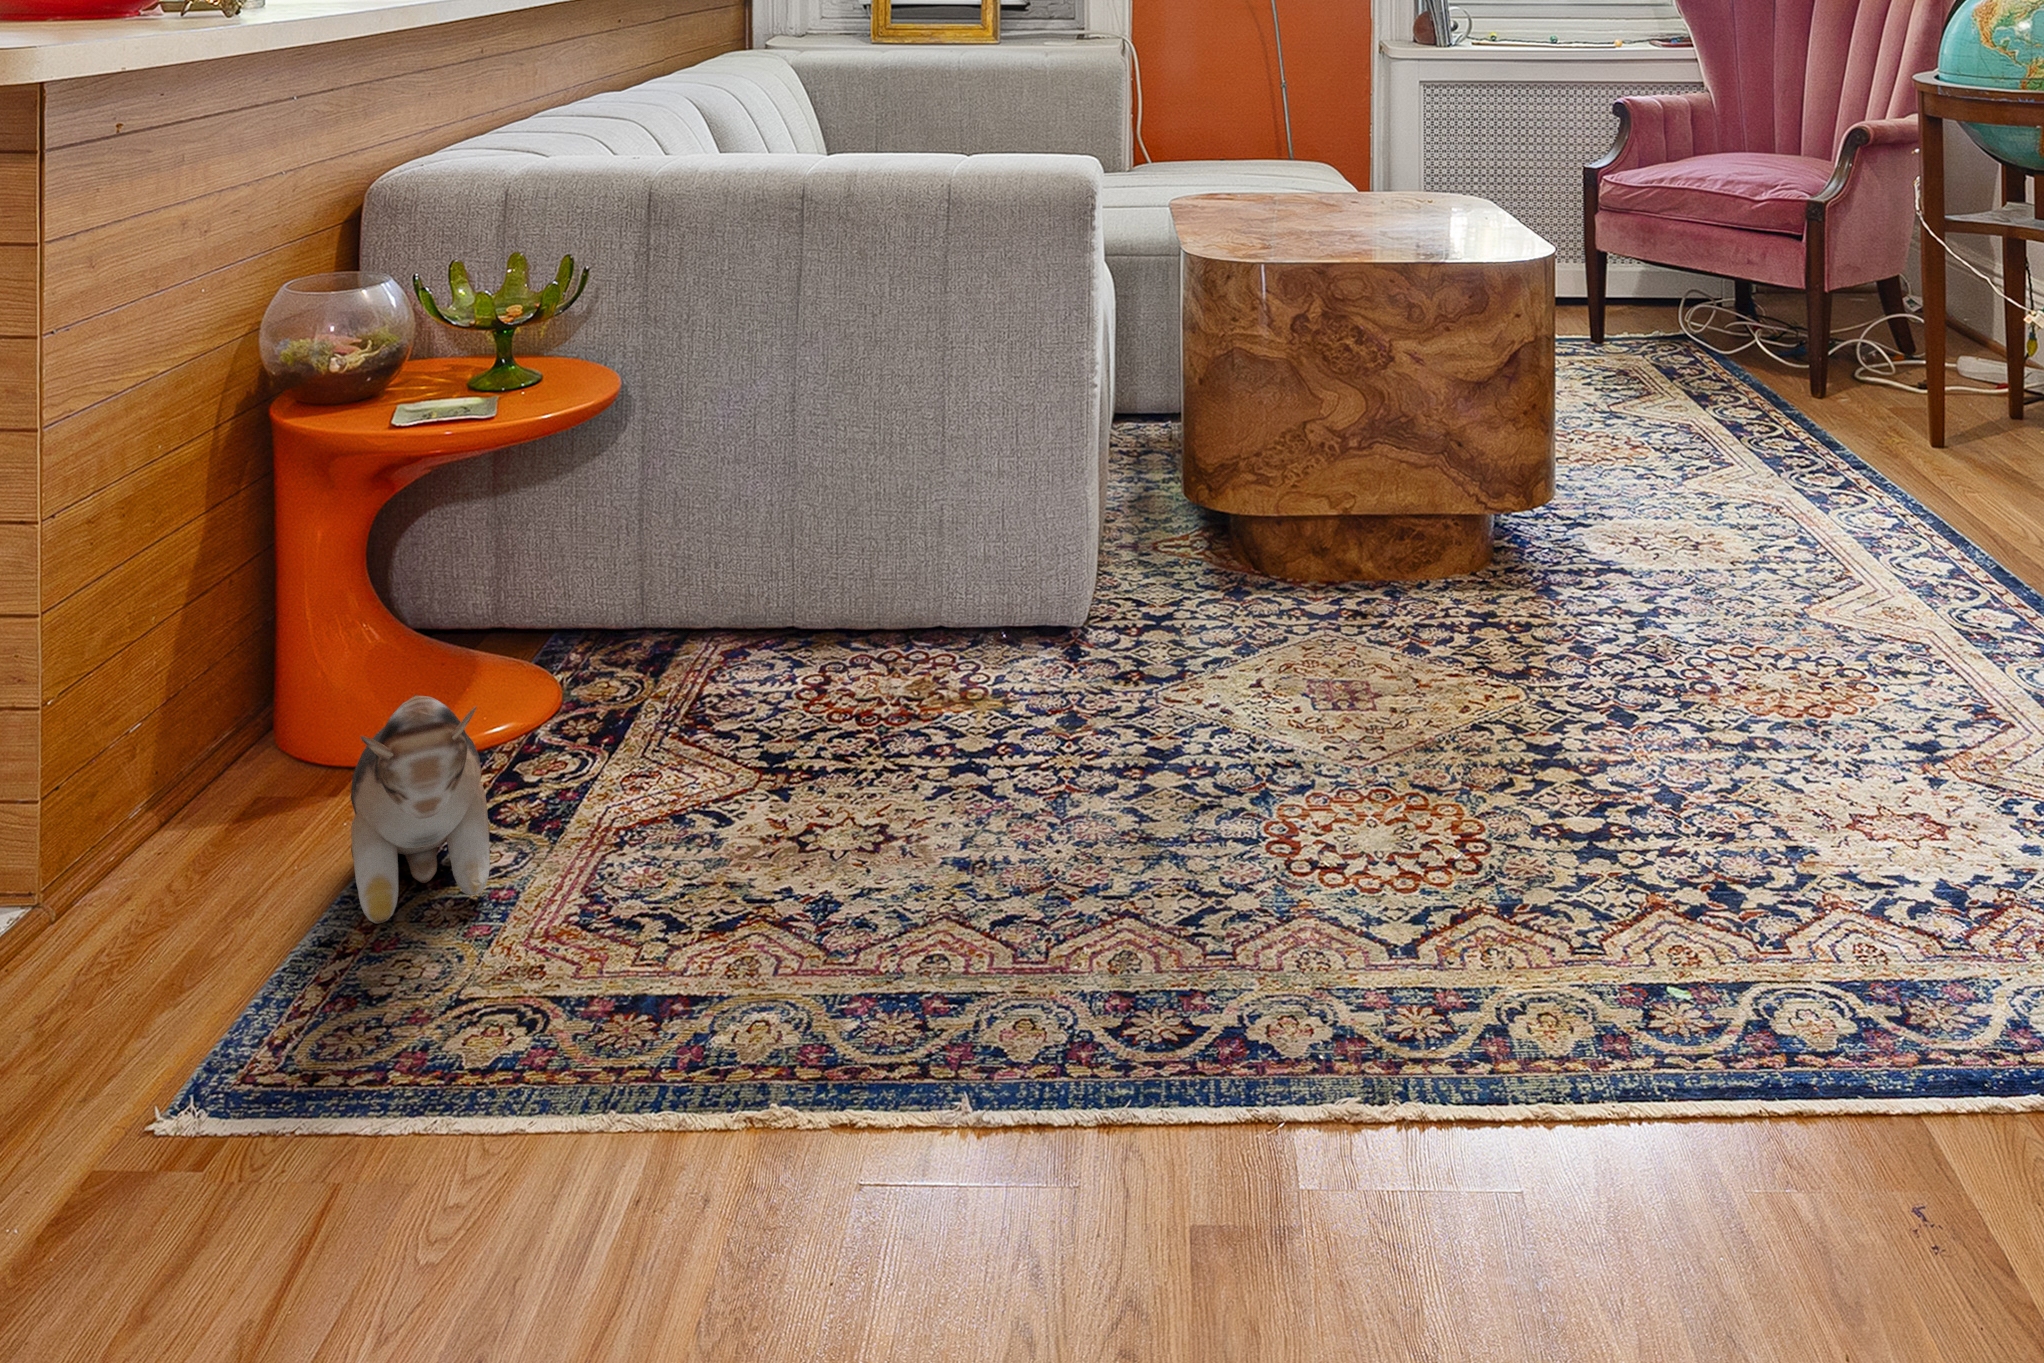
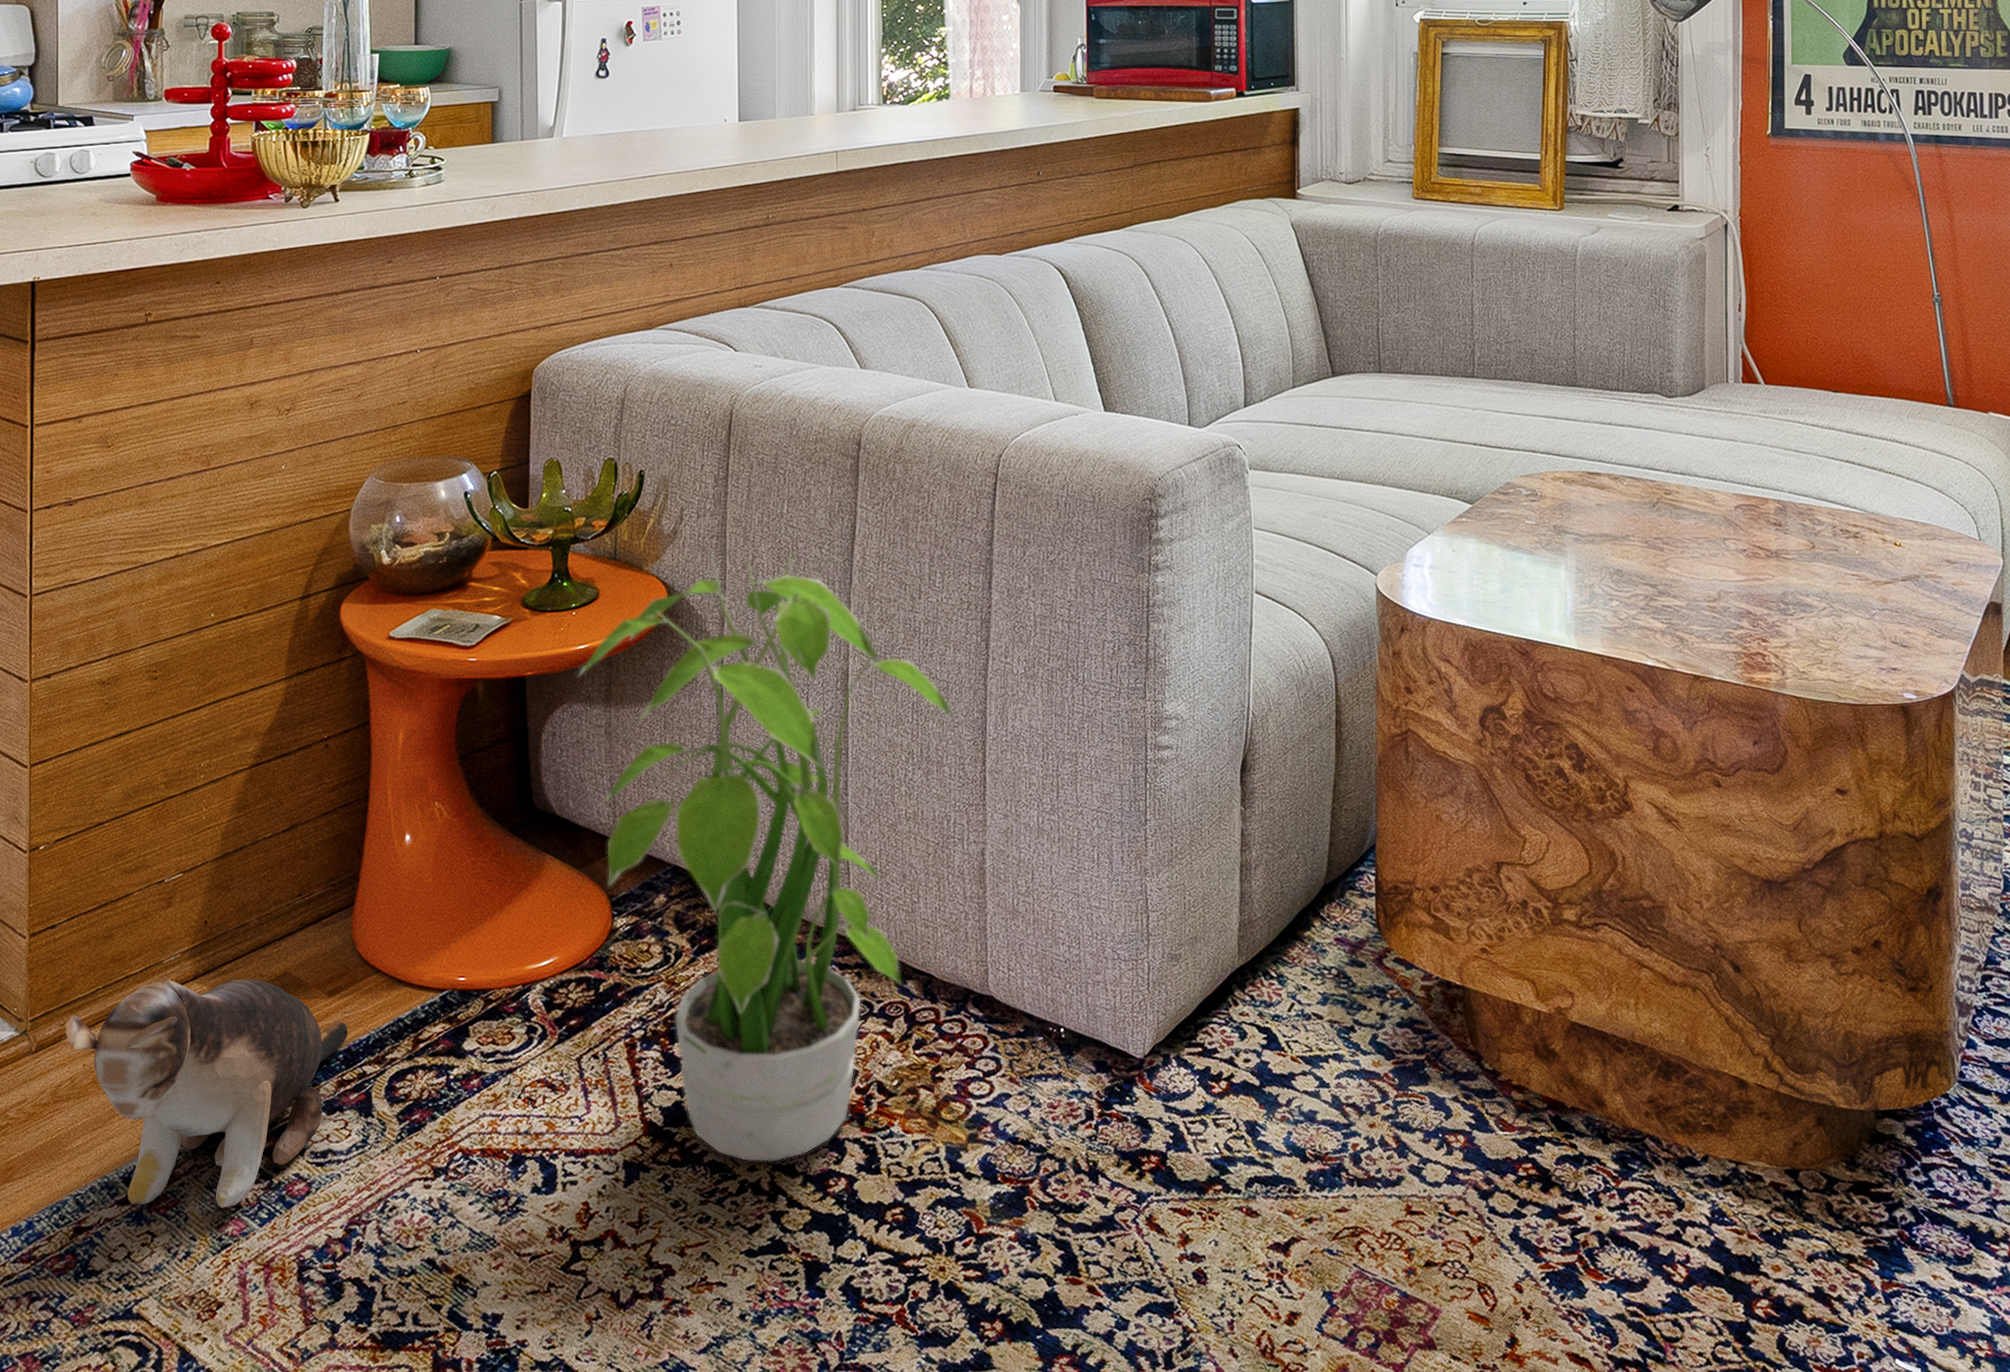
potted plant: none [678,261,968,750] -> present [580,553,951,1161]

